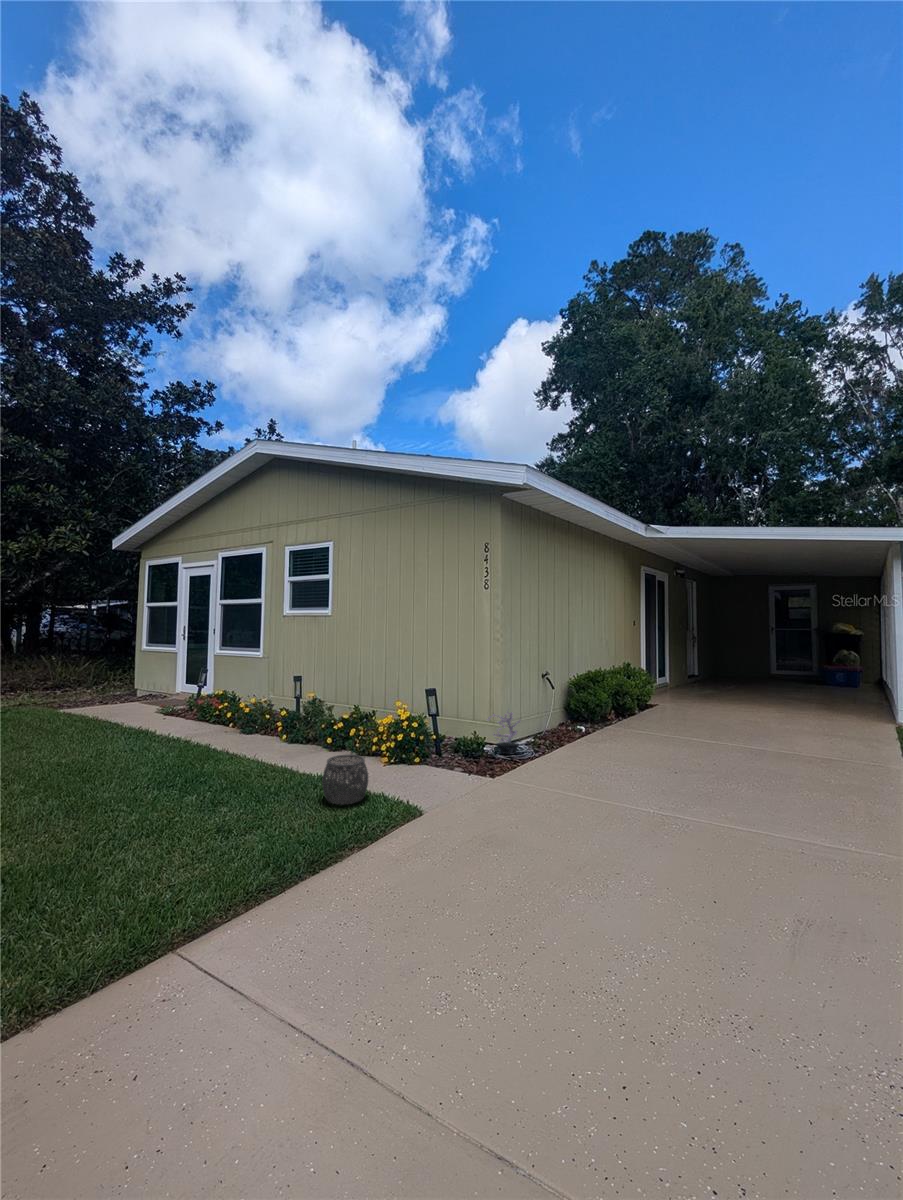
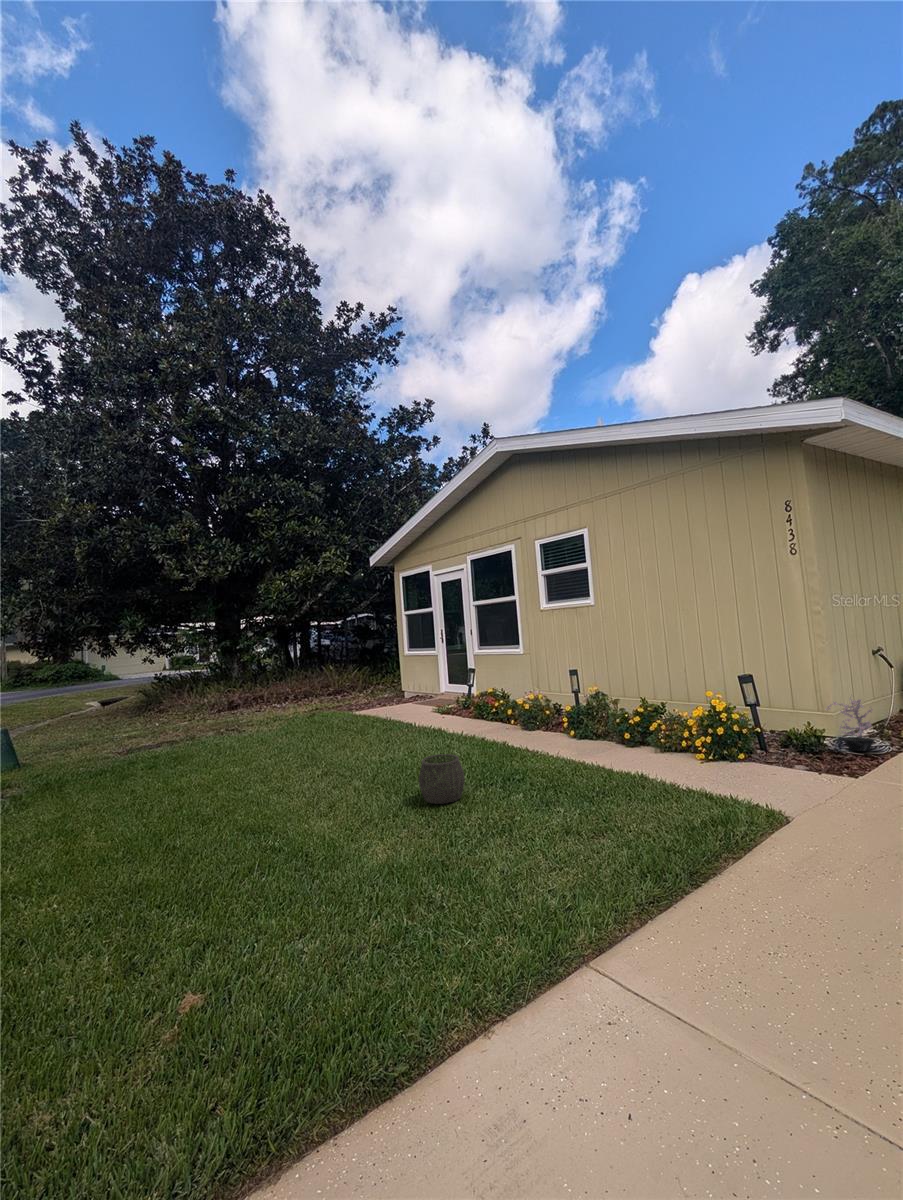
woven basket: present [322,755,368,805] -> present [419,754,465,804]

